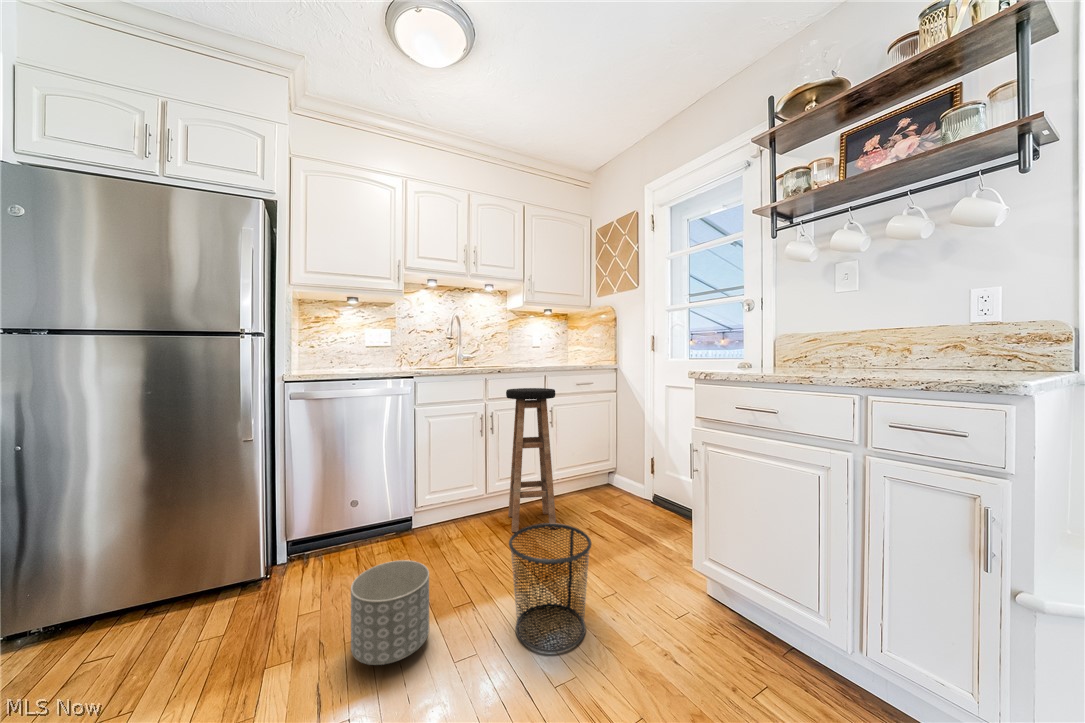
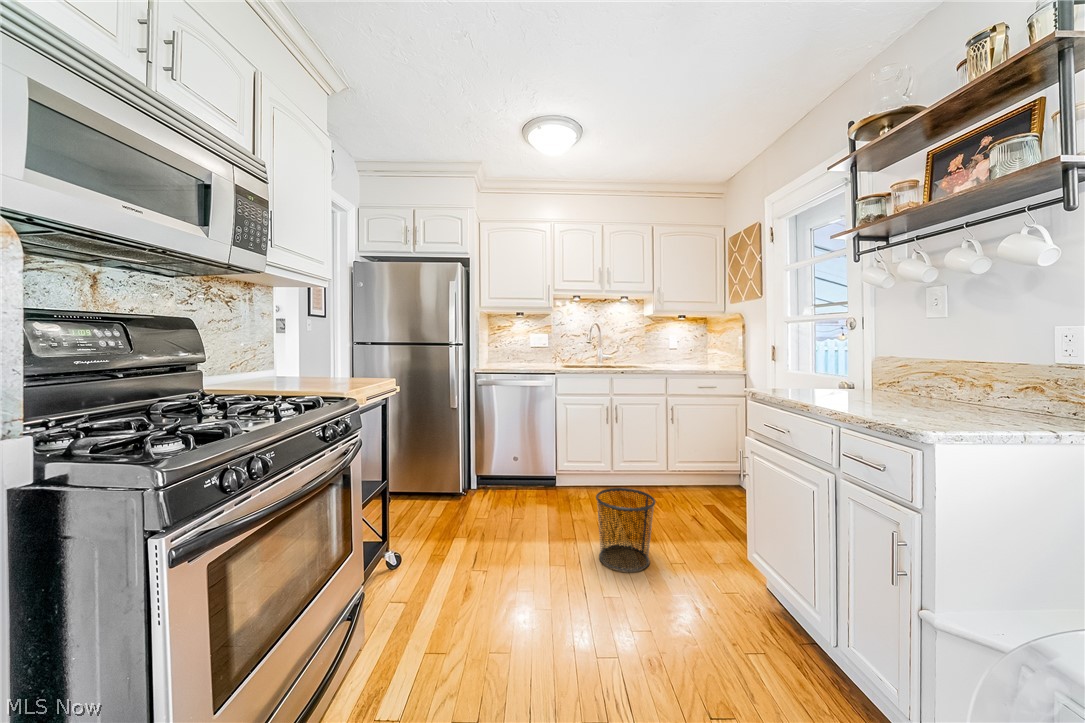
bar stool: present [506,388,556,532] -> none [625,387,668,505]
planter: present [351,560,429,665] -> none [501,494,546,548]

